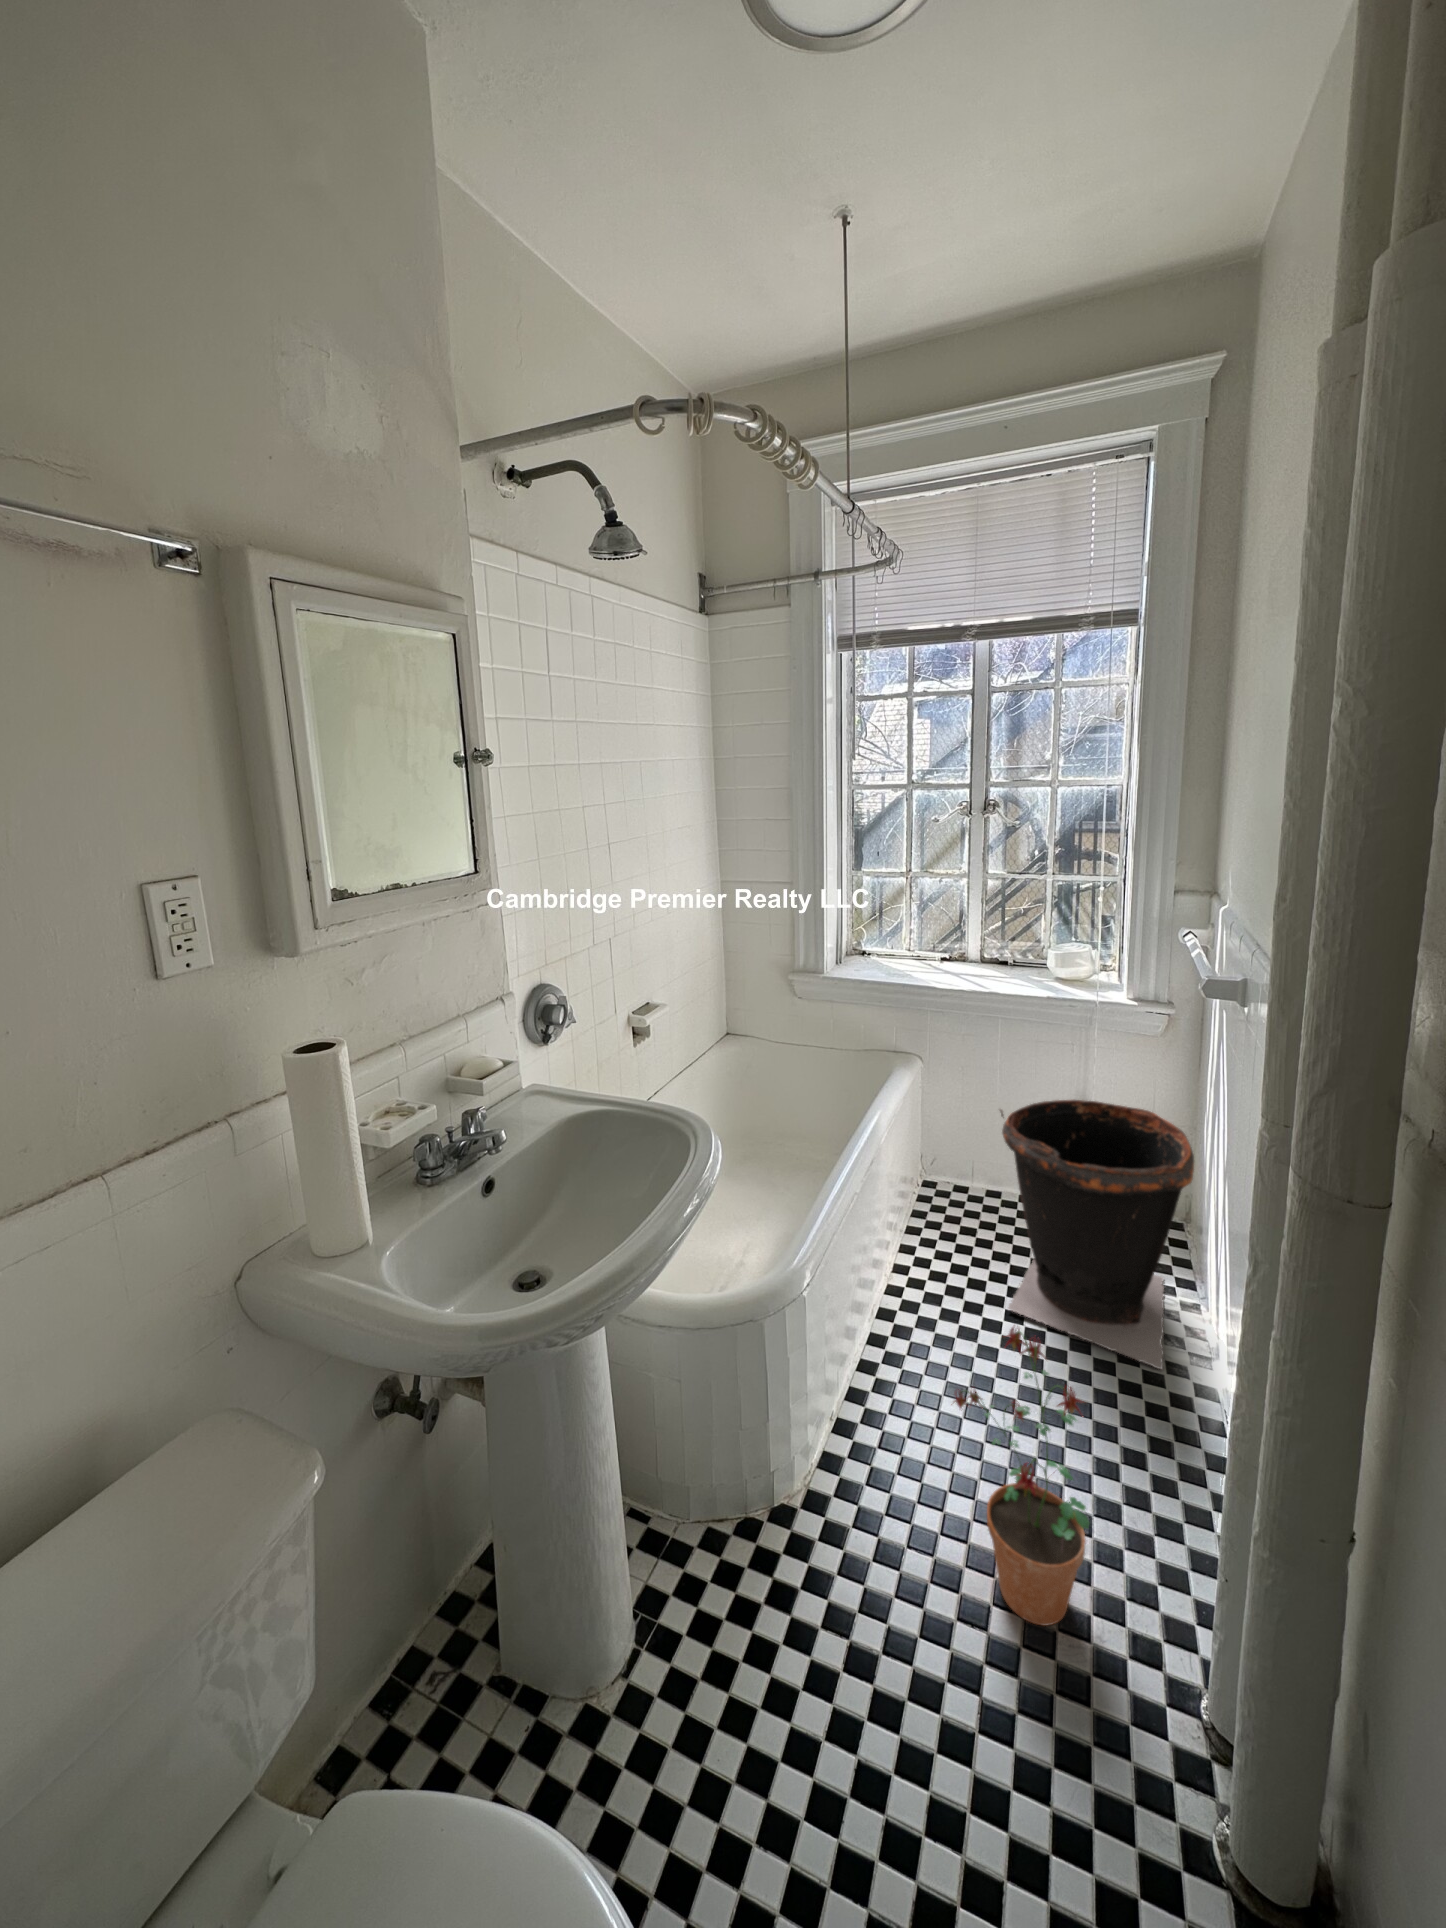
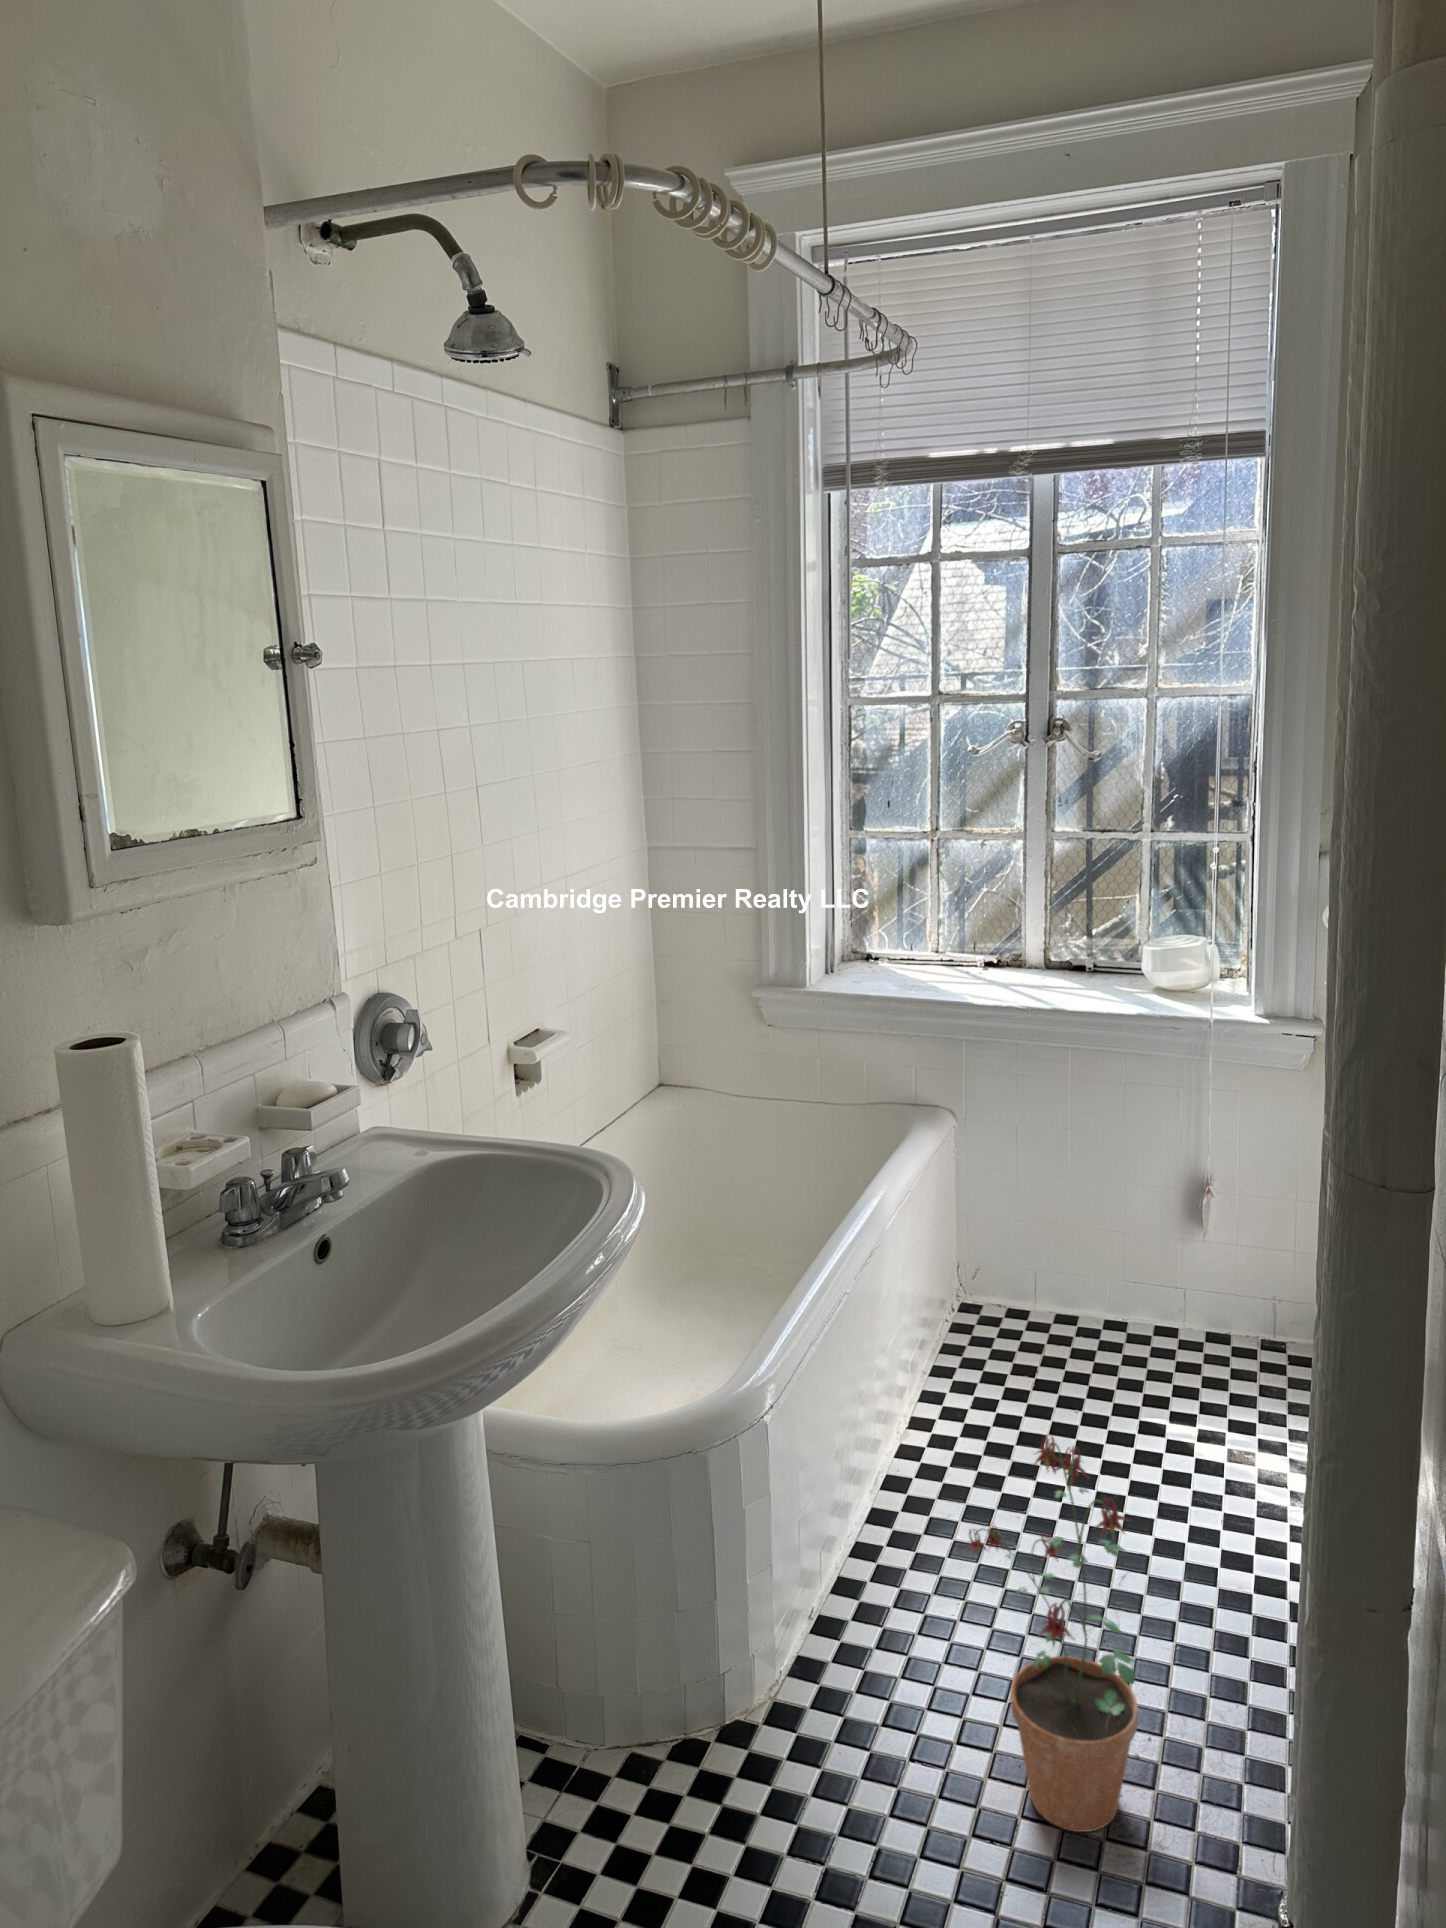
trash can: present [1000,1100,1194,1370] -> none [1060,1164,1330,1535]

